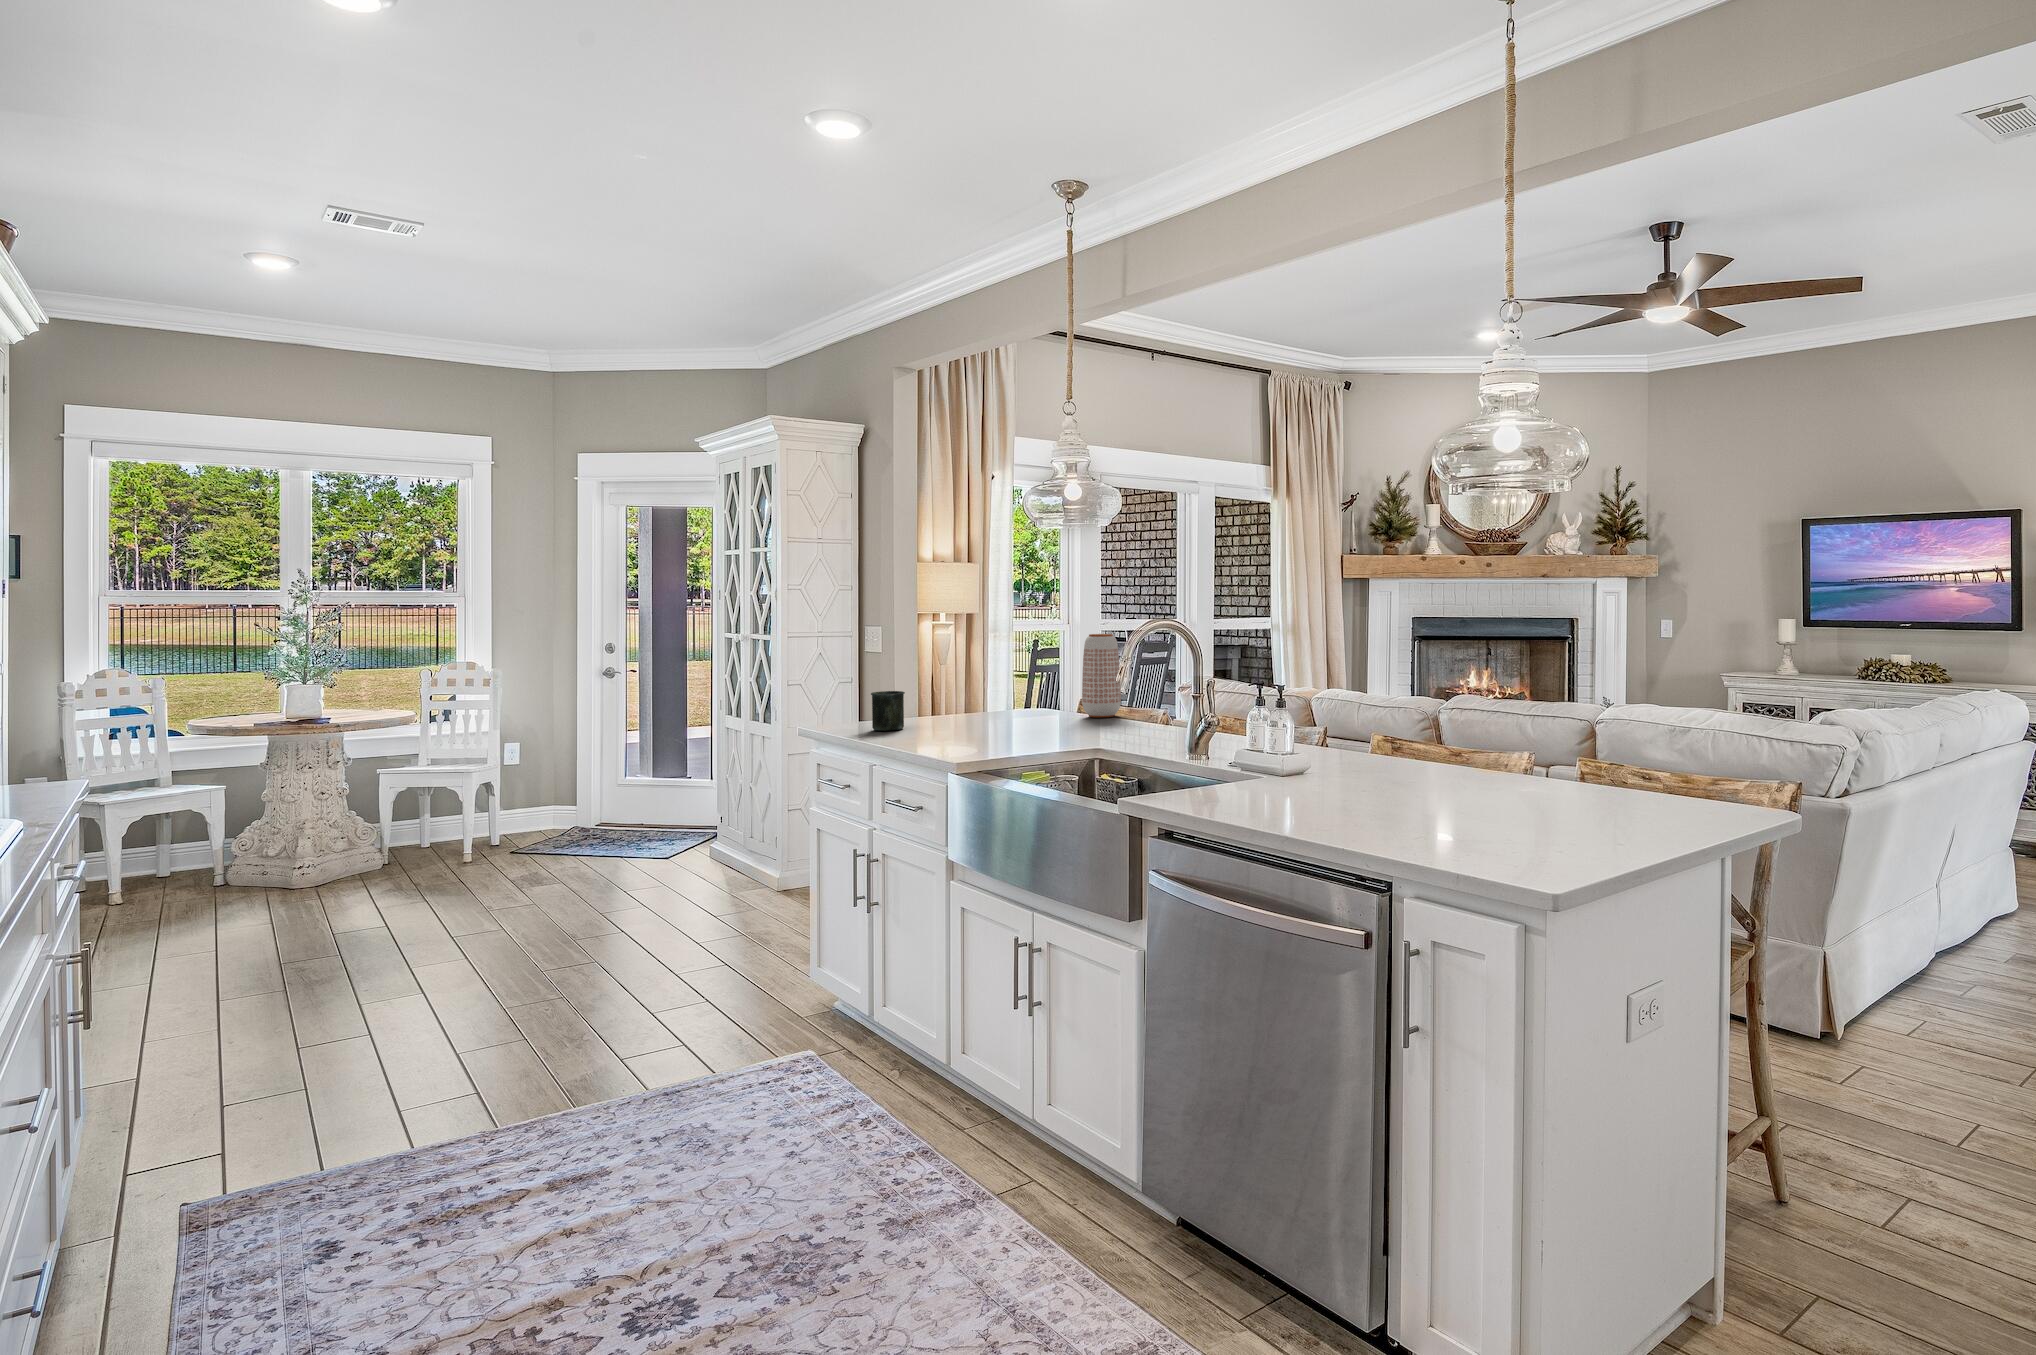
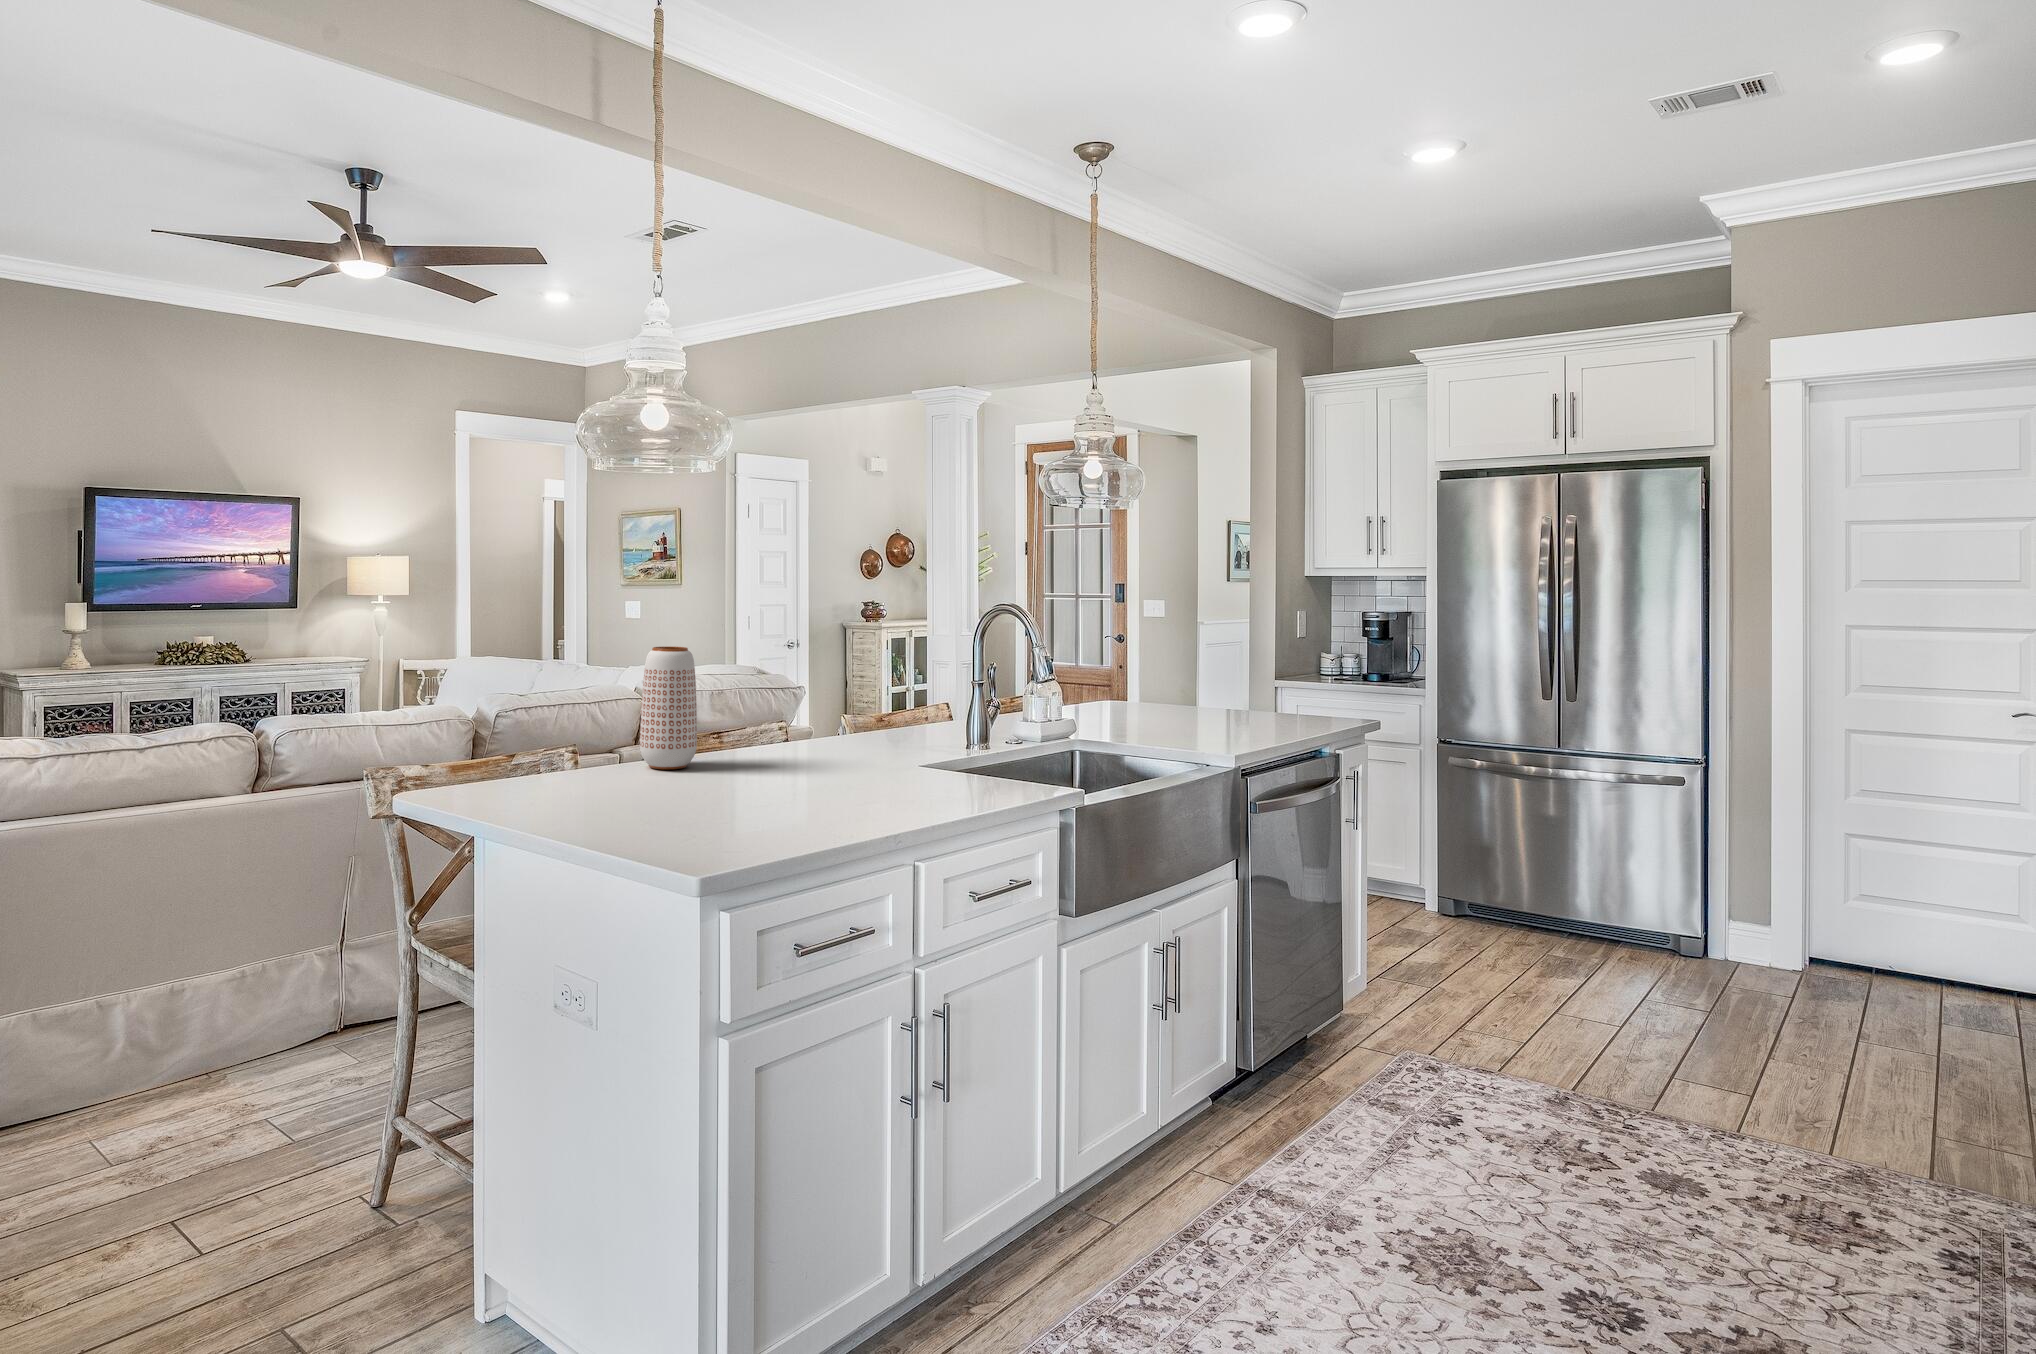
mug: present [871,691,905,731] -> none [716,767,796,842]

